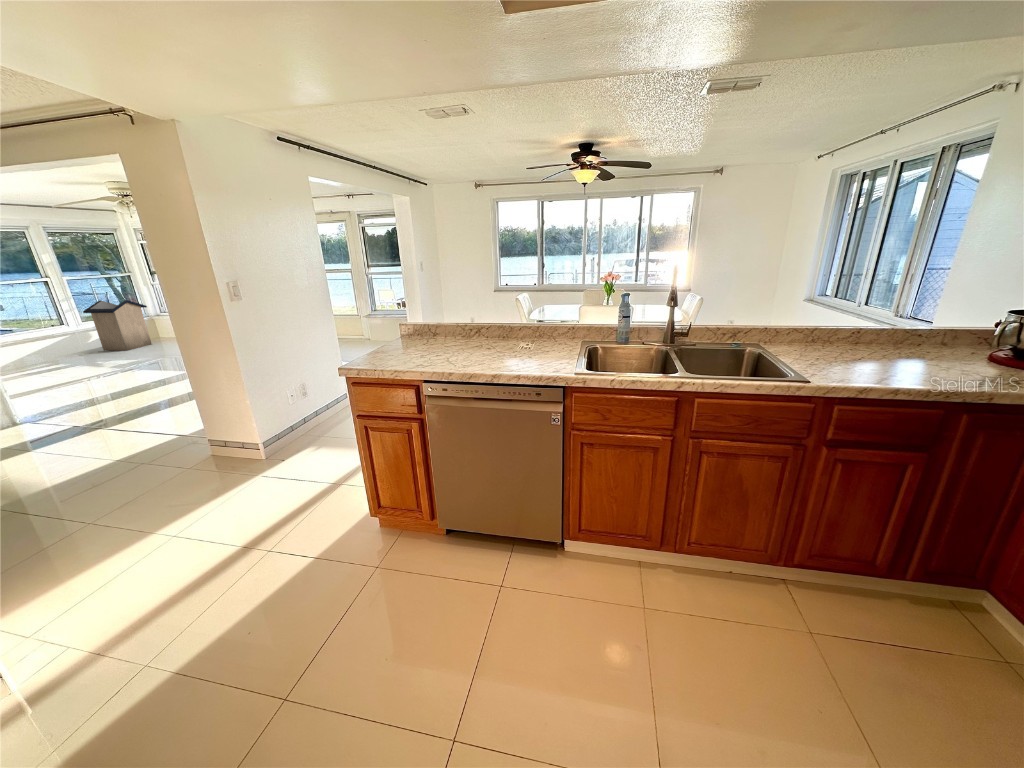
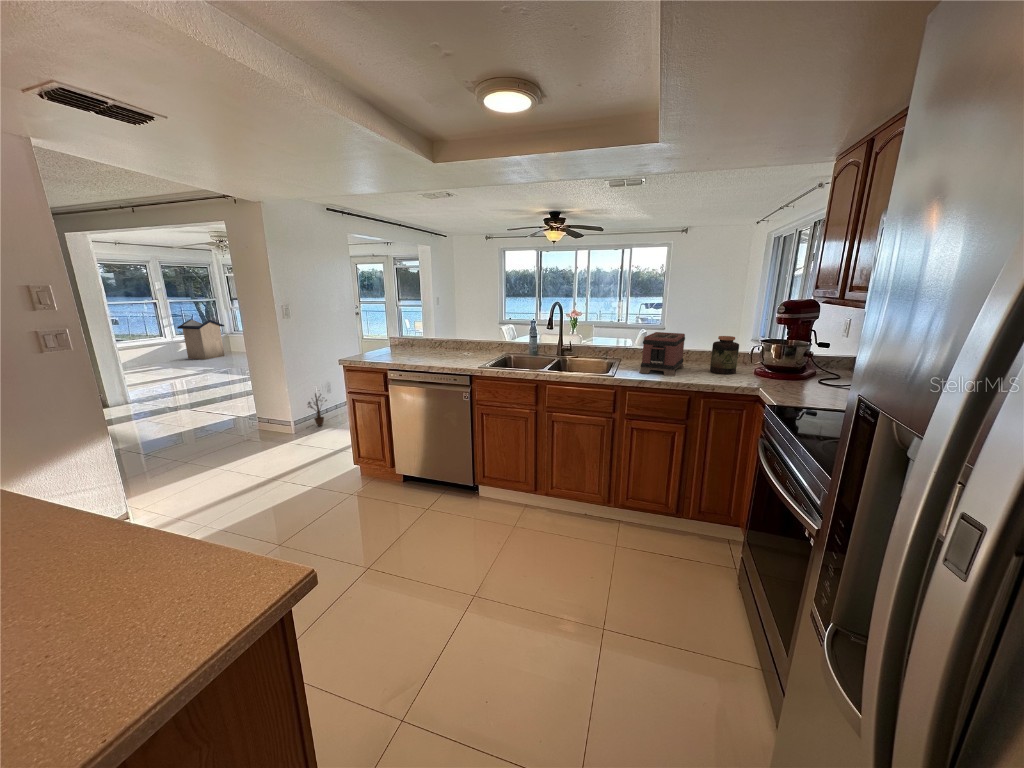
toaster: none [820,306,914,379] -> present [639,332,685,376]
jar: none [935,310,1000,370] -> present [710,336,739,374]
decorative plant: none [278,401,305,450] -> present [308,393,327,428]

